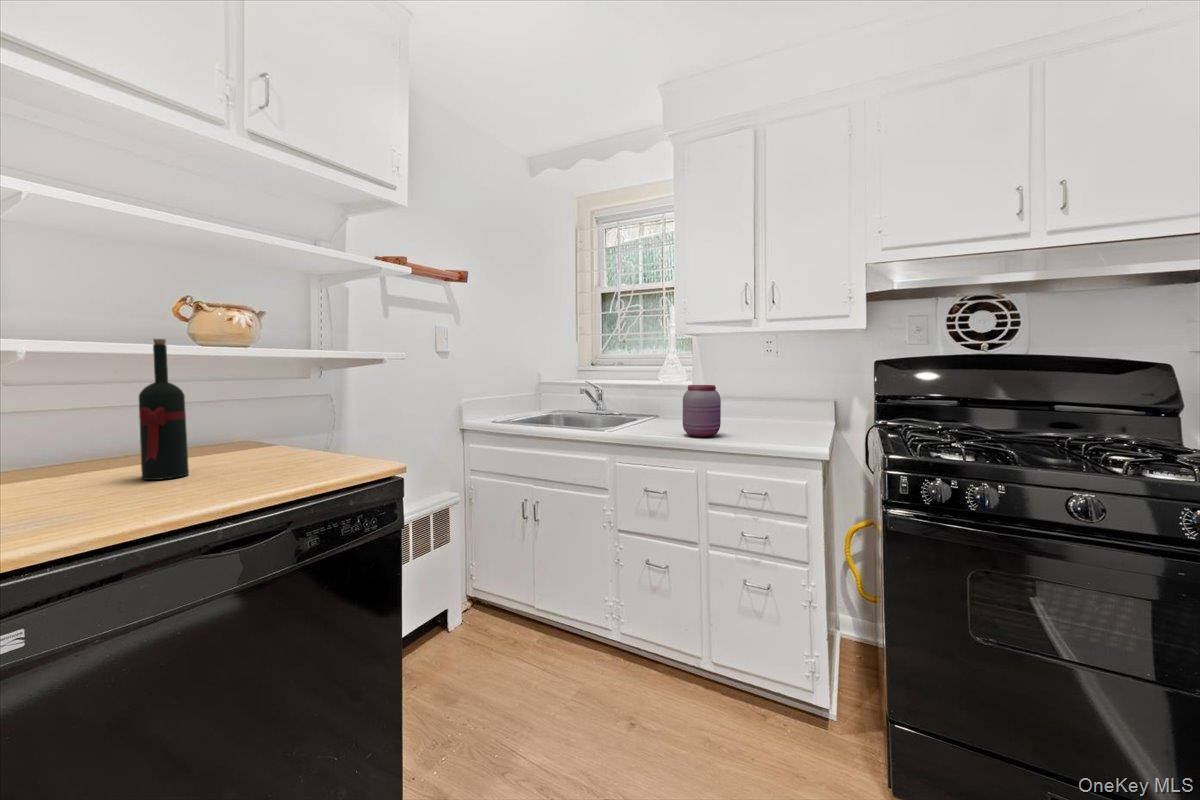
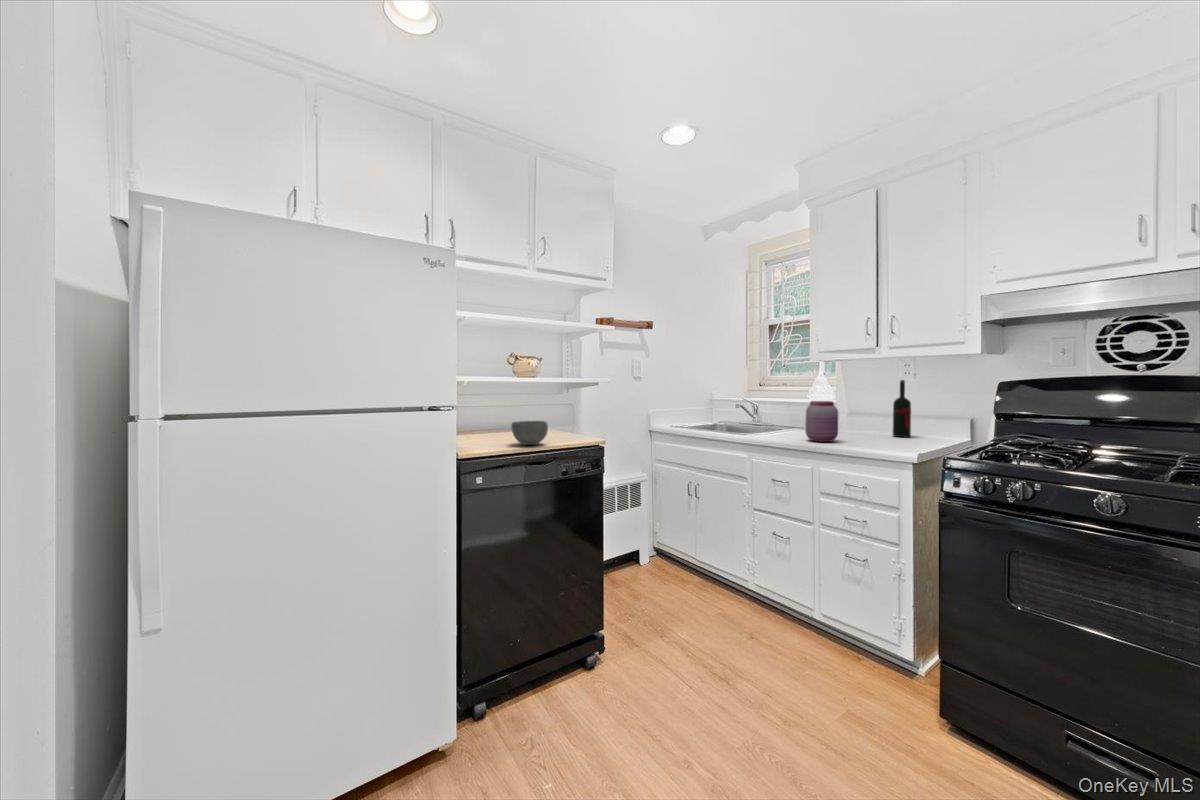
wine bottle: present [139,339,189,480] -> present [893,380,911,437]
bowl: none [212,431,301,482] -> present [511,421,548,445]

